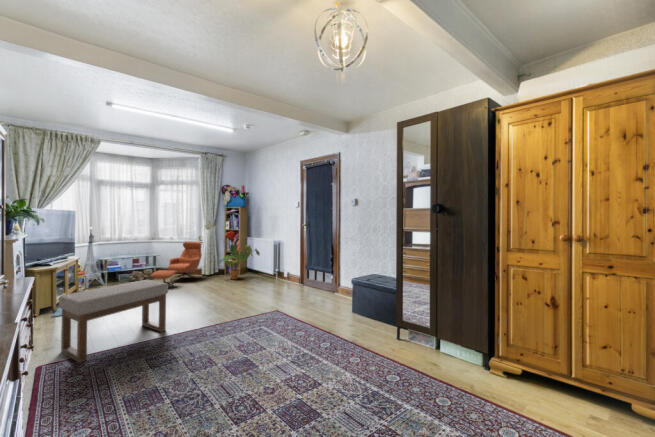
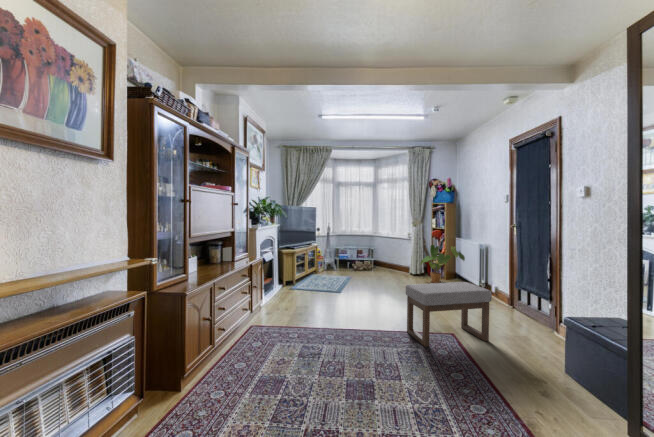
lounge chair: present [151,242,202,286] -> none [361,238,408,279]
ottoman: present [59,280,168,363] -> present [406,282,492,347]

